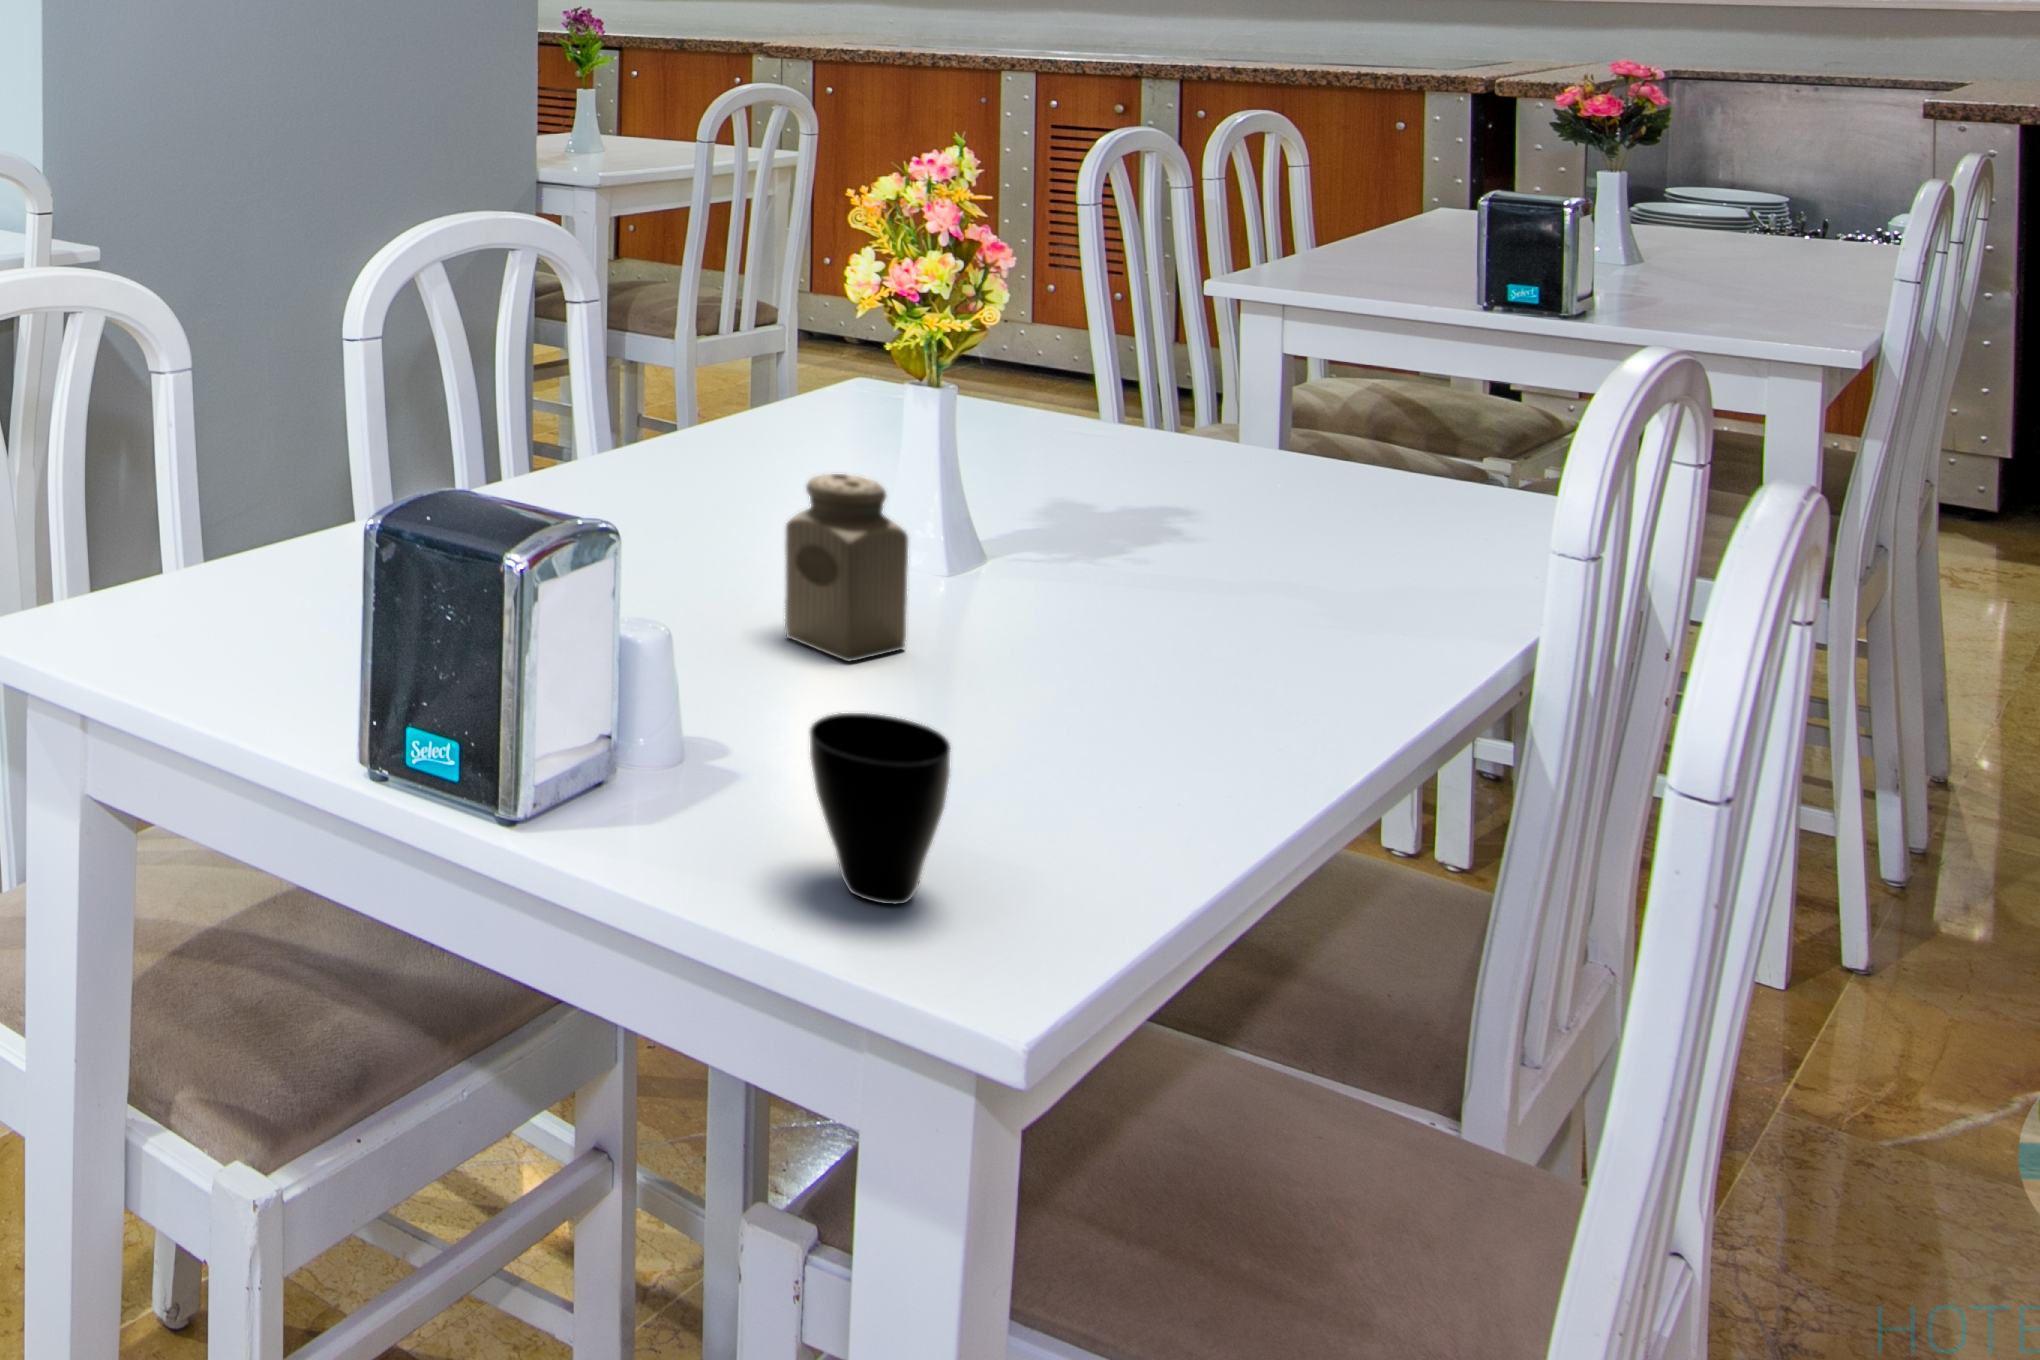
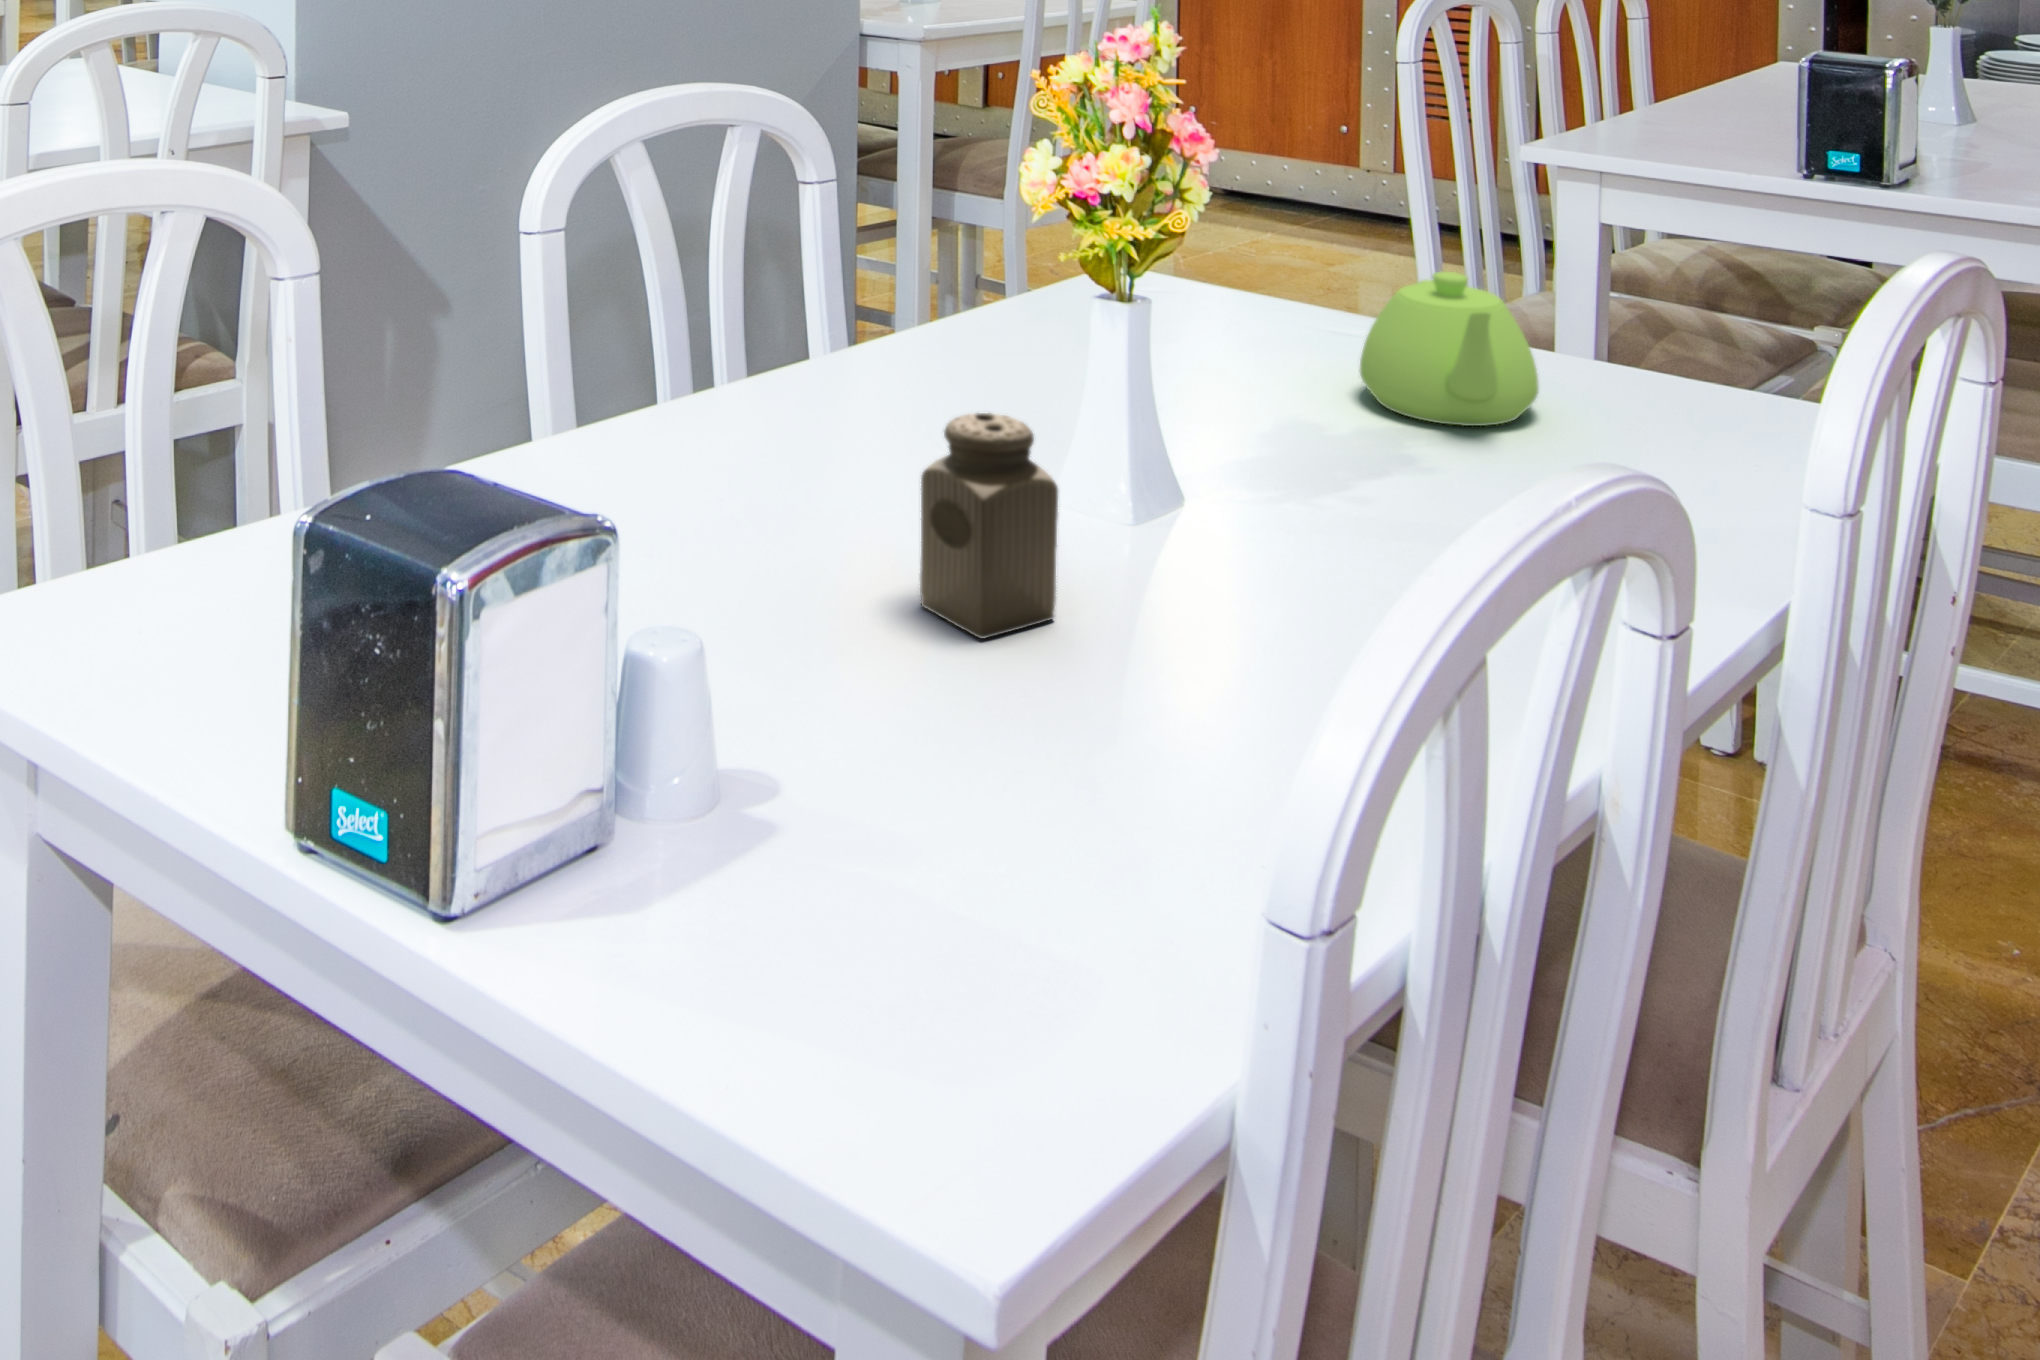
teapot: none [1115,374,1285,510] -> present [1360,272,1539,426]
cup: present [809,713,951,904] -> none [818,752,987,1004]

